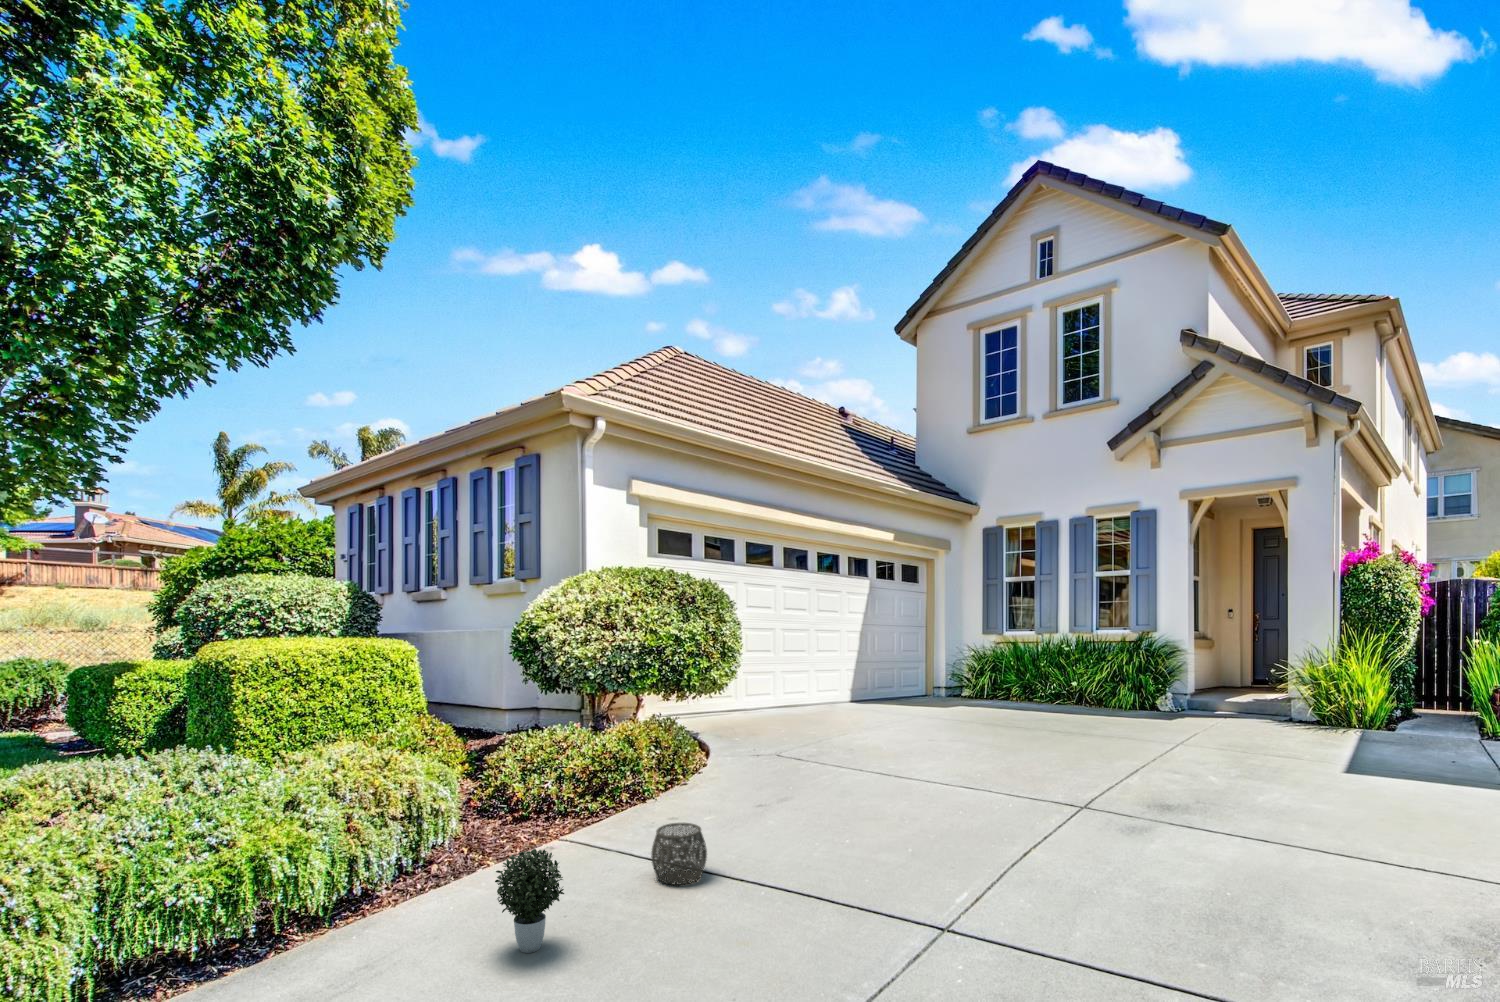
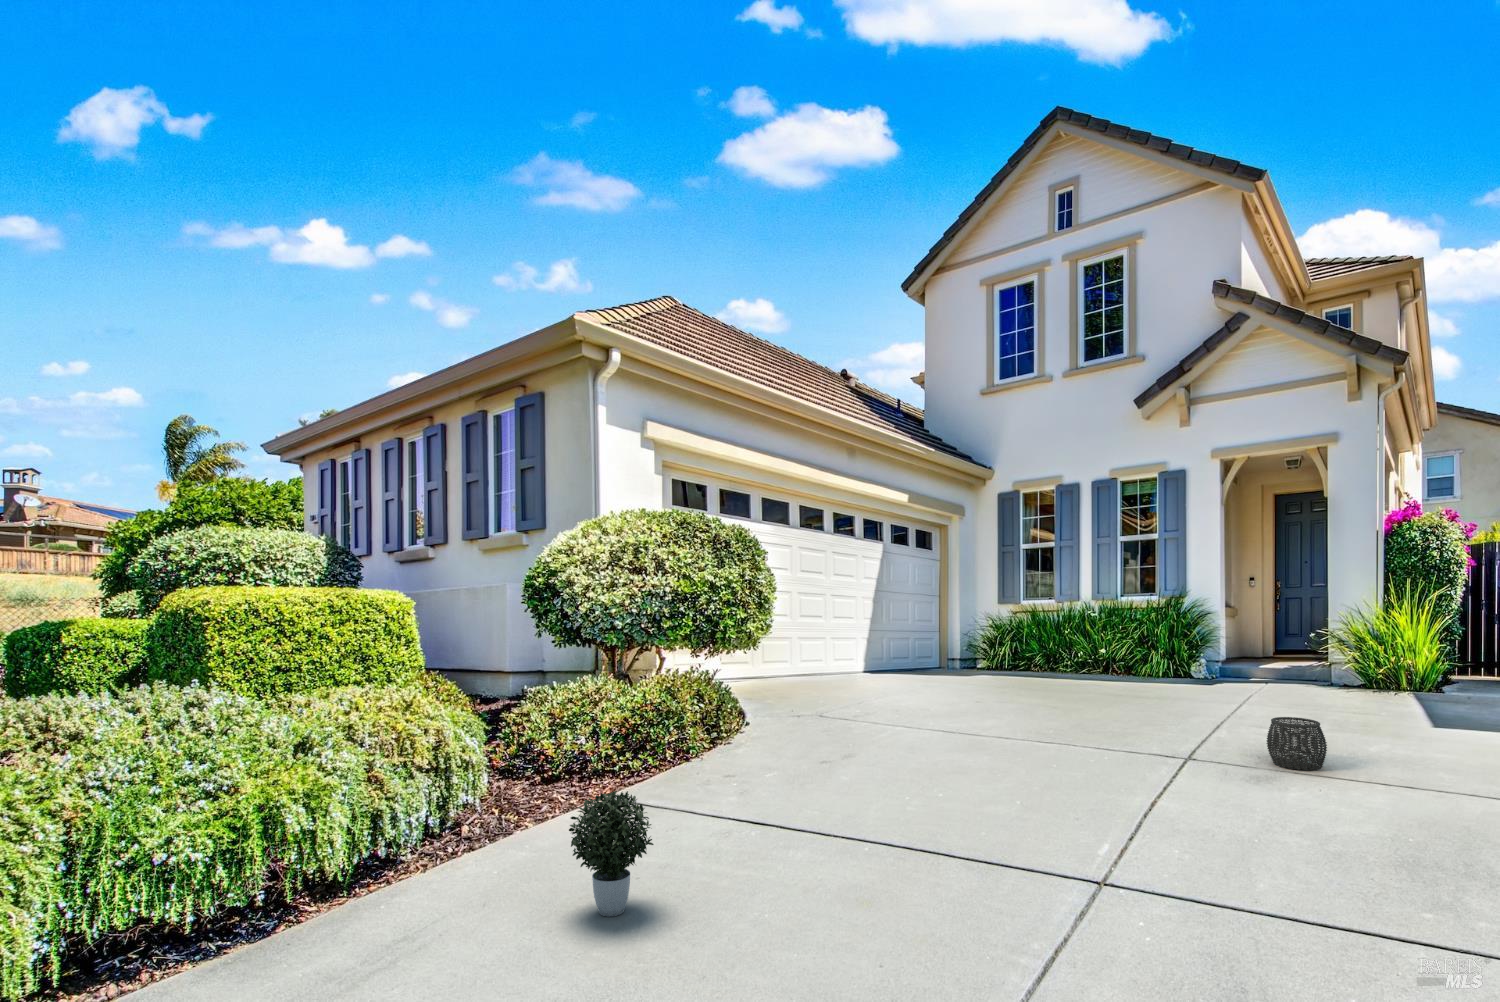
woven basket: present [651,823,707,885] -> present [1267,717,1327,770]

